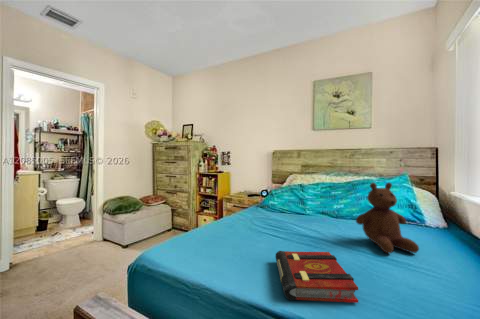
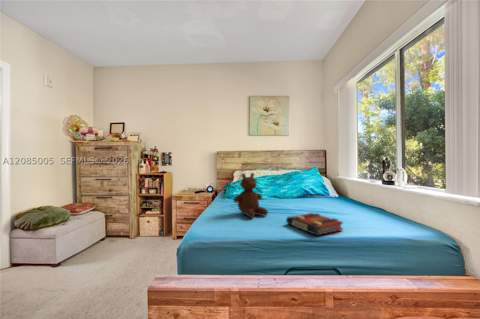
teddy bear: present [356,183,419,253] -> present [234,173,268,218]

